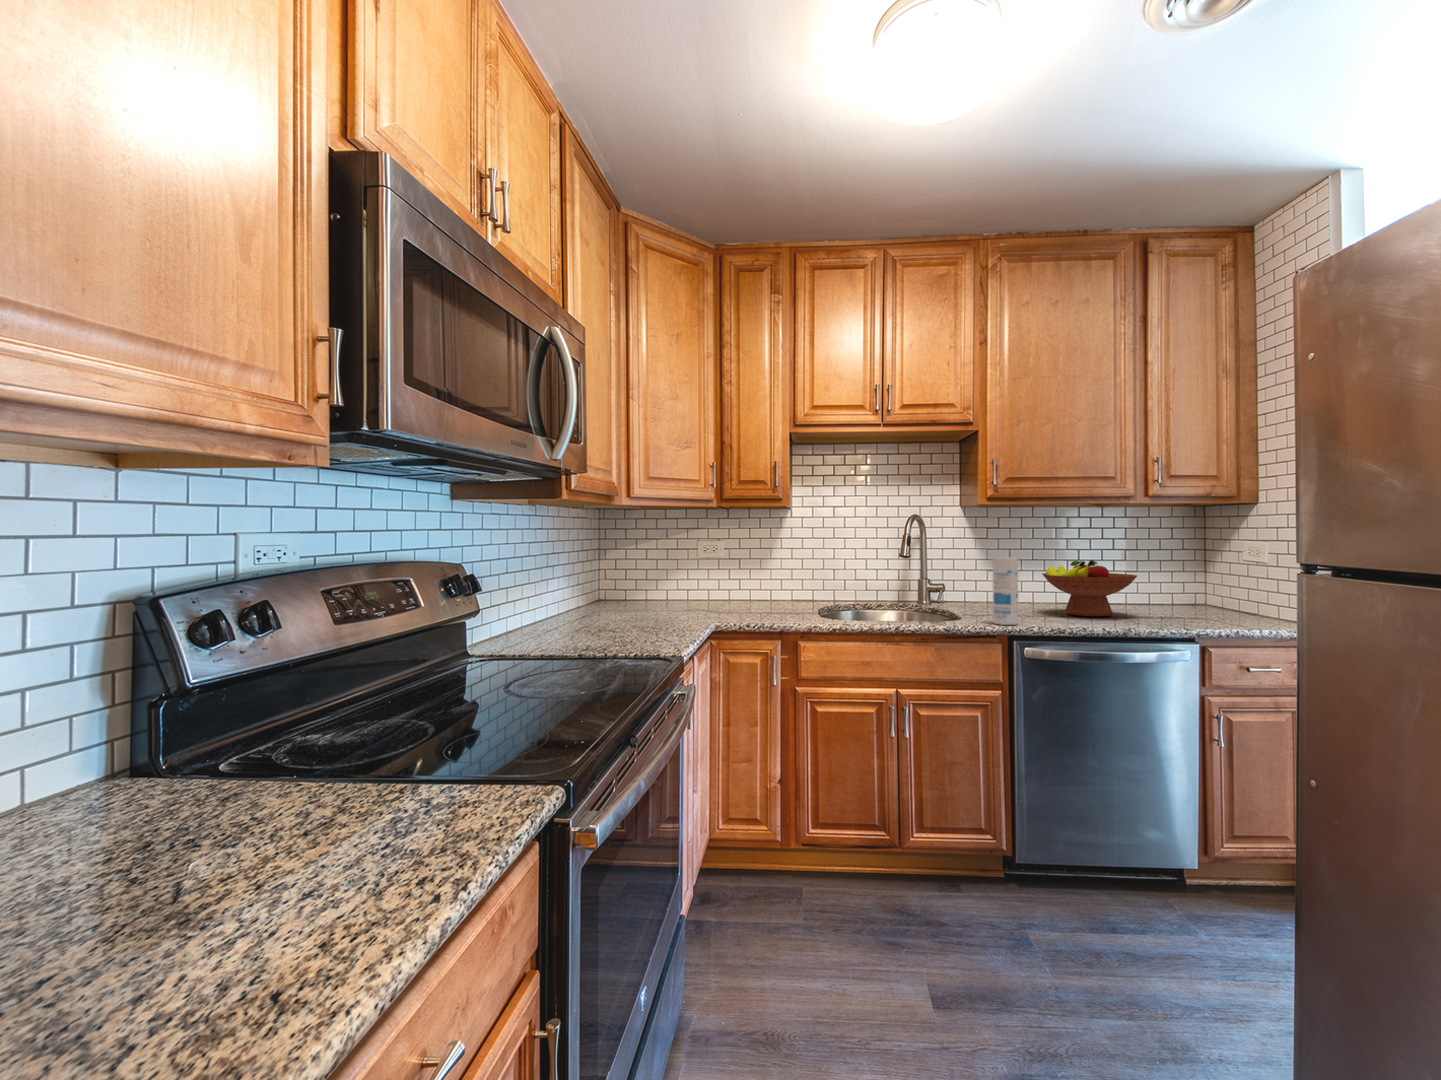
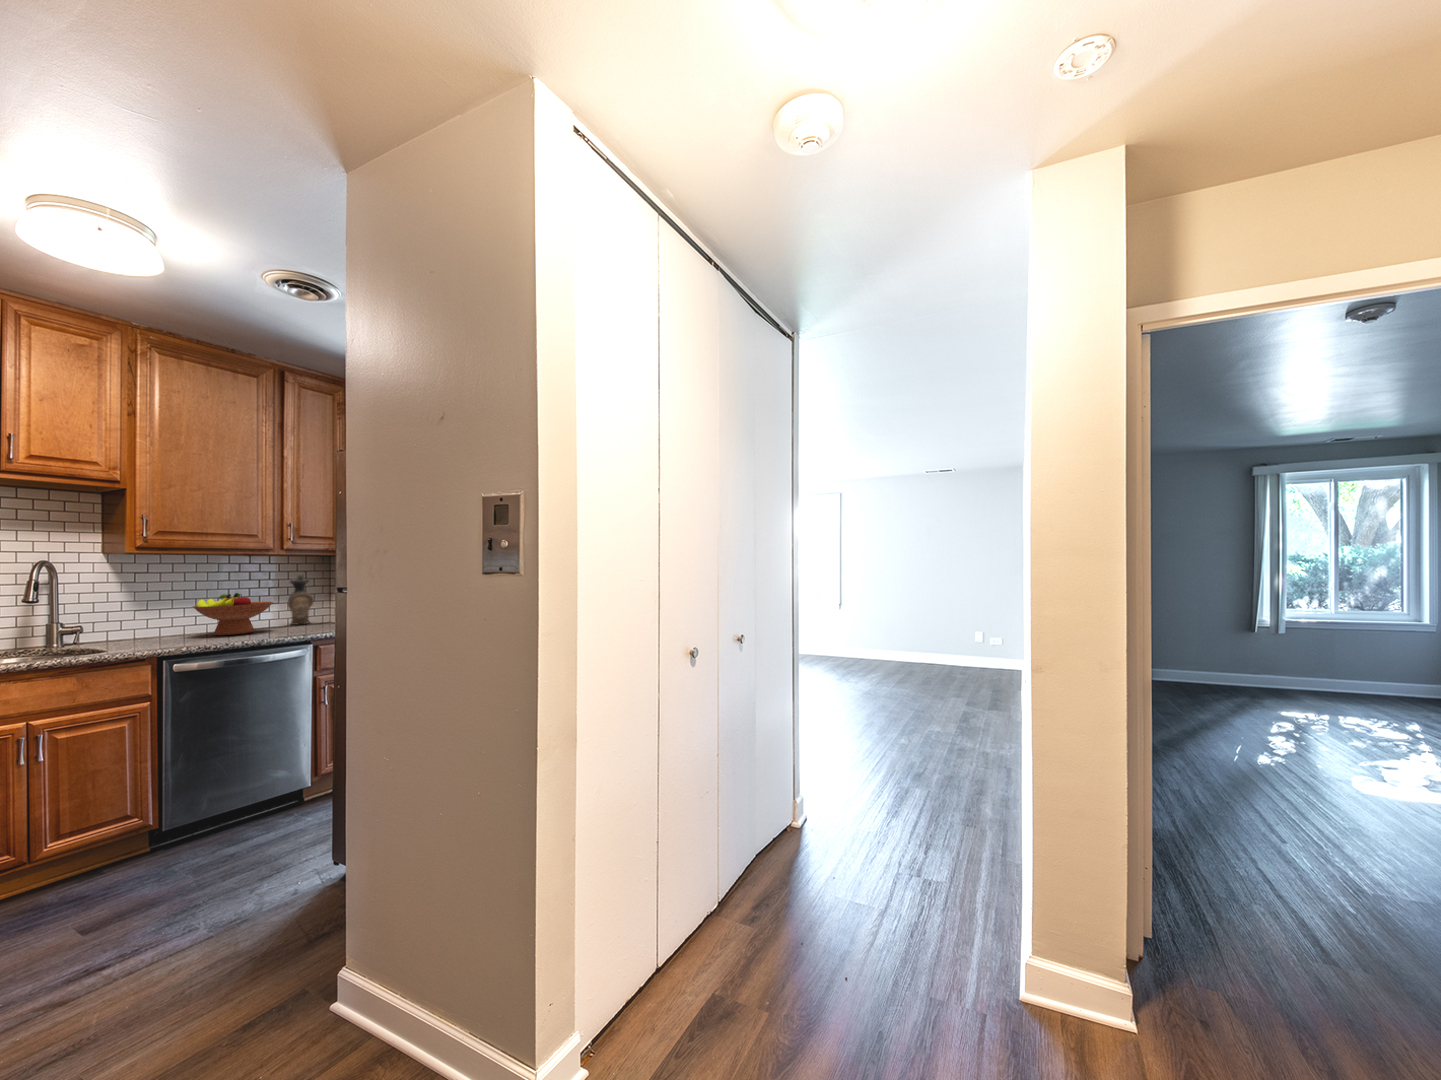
ceramic pitcher: none [1154,535,1191,611] -> present [288,573,314,625]
canister: present [993,557,1018,625] -> none [142,594,169,649]

